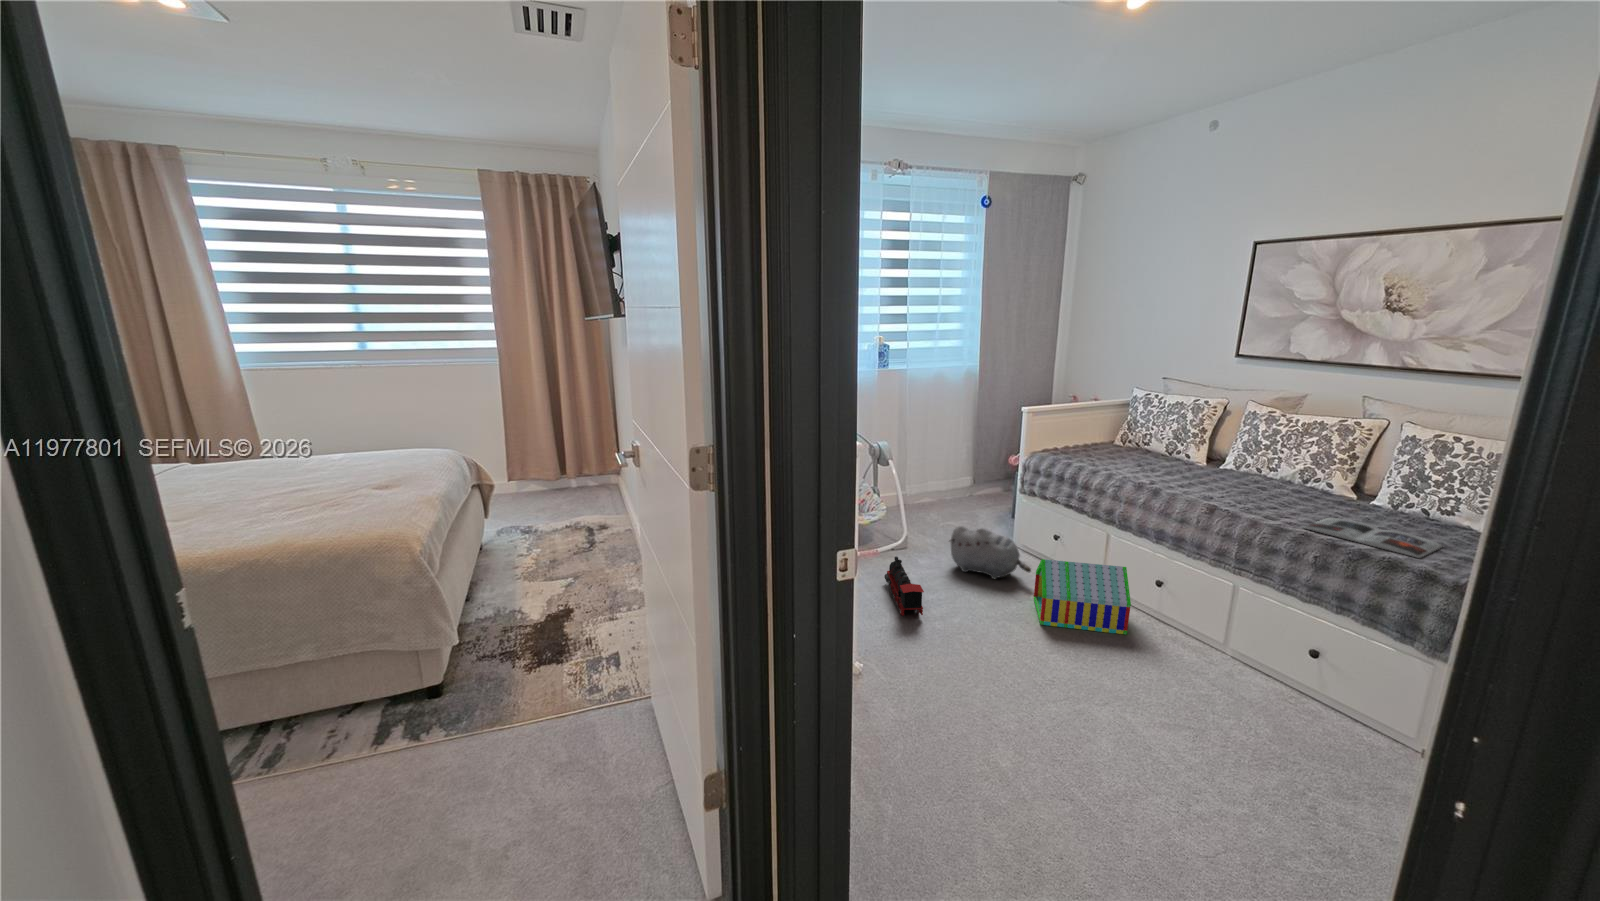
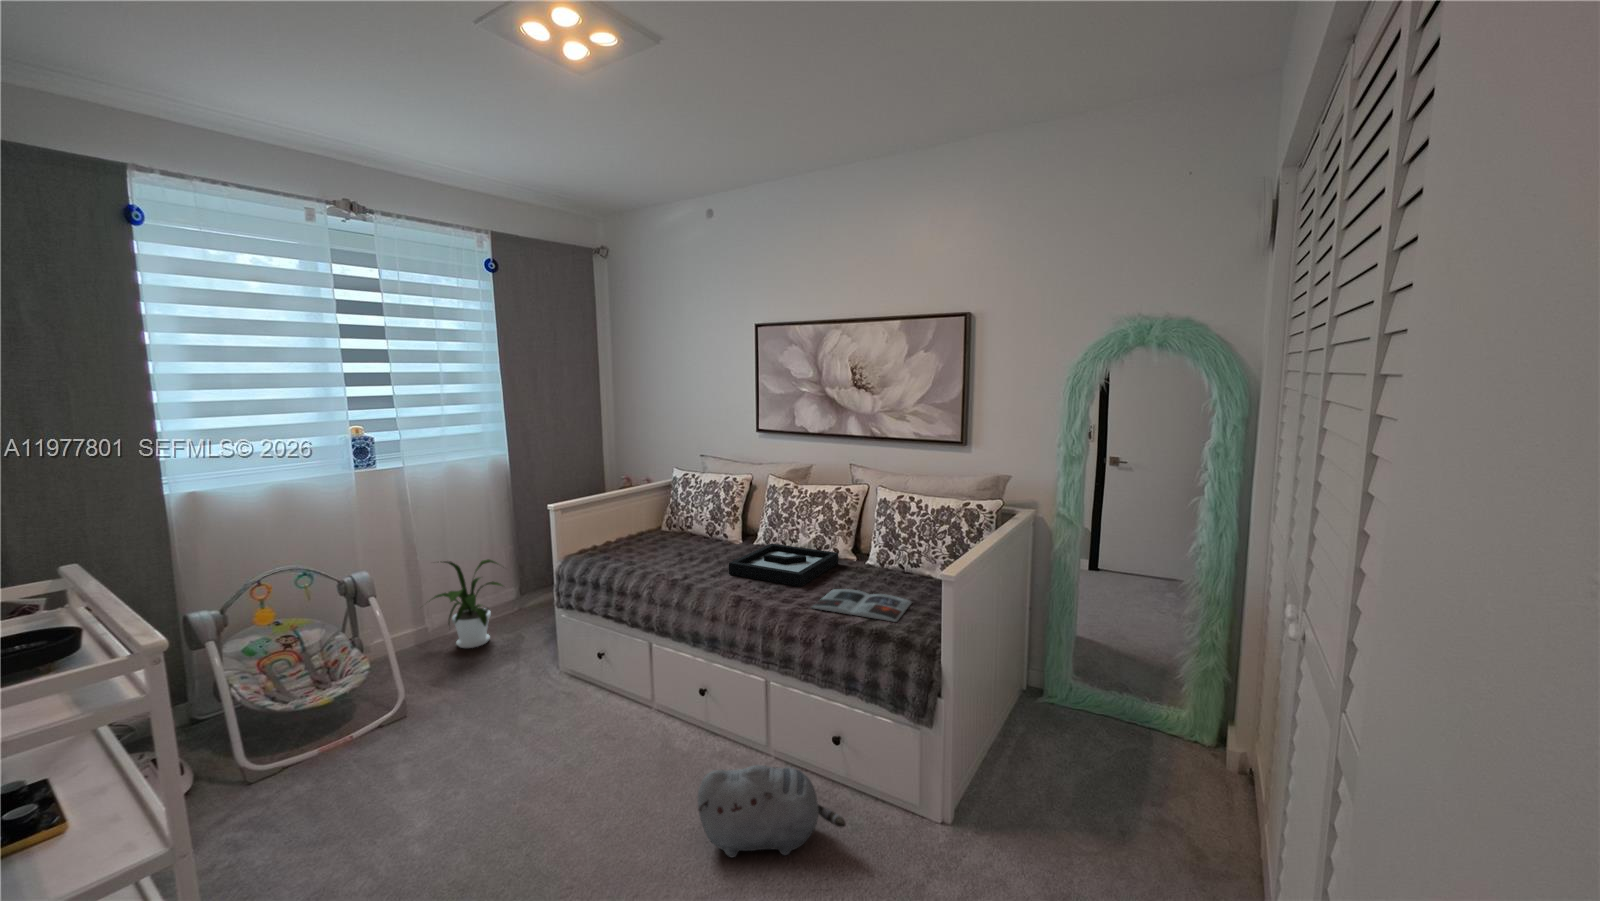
house plant: none [908,443,973,512] -> present [434,559,502,648]
decorative tray: none [1198,468,1335,510] -> present [729,544,838,587]
plush toy: present [950,526,1031,579] -> present [698,765,846,857]
toy train: present [884,556,924,616] -> none [336,757,386,865]
toy house: present [1034,559,1131,635] -> none [564,686,672,795]

